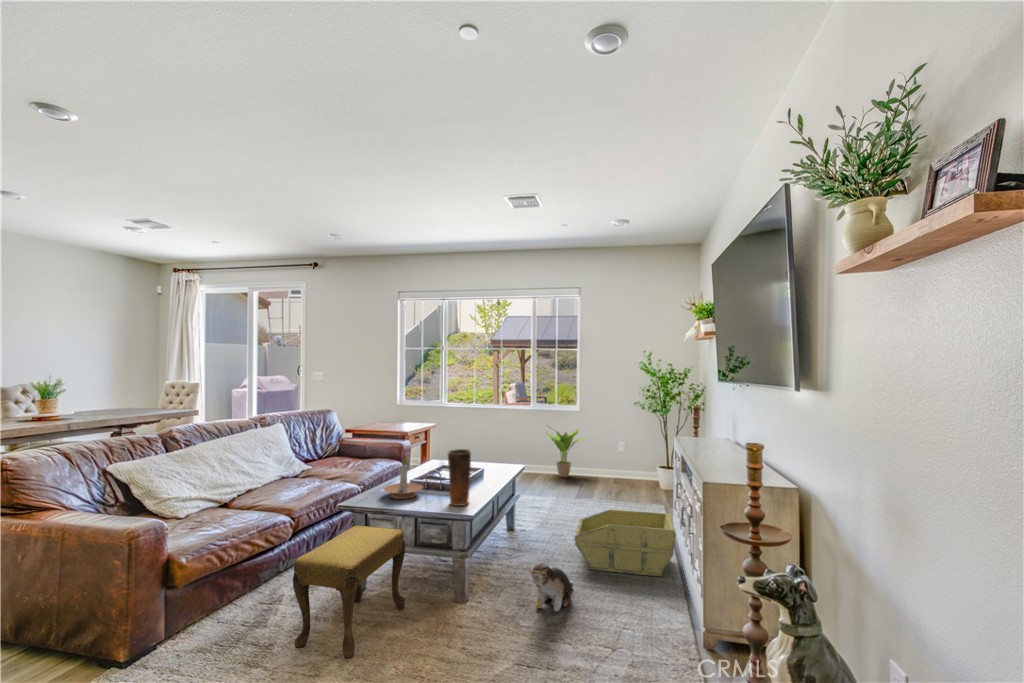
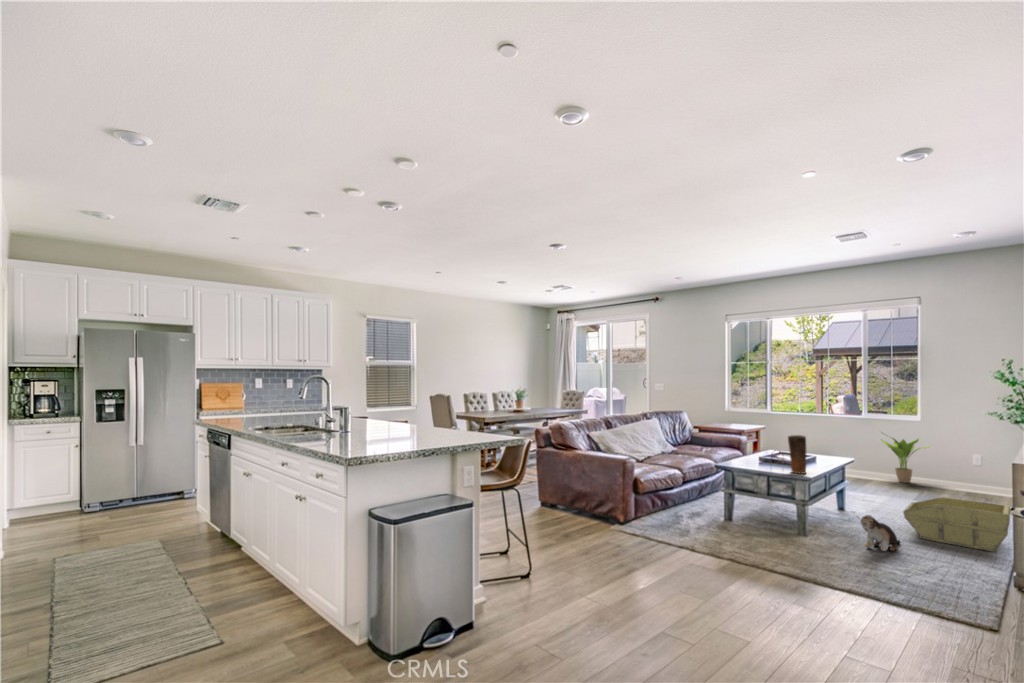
candle holder: present [384,454,423,499] -> none [740,437,769,467]
footstool: present [293,525,405,659] -> none [697,477,764,544]

